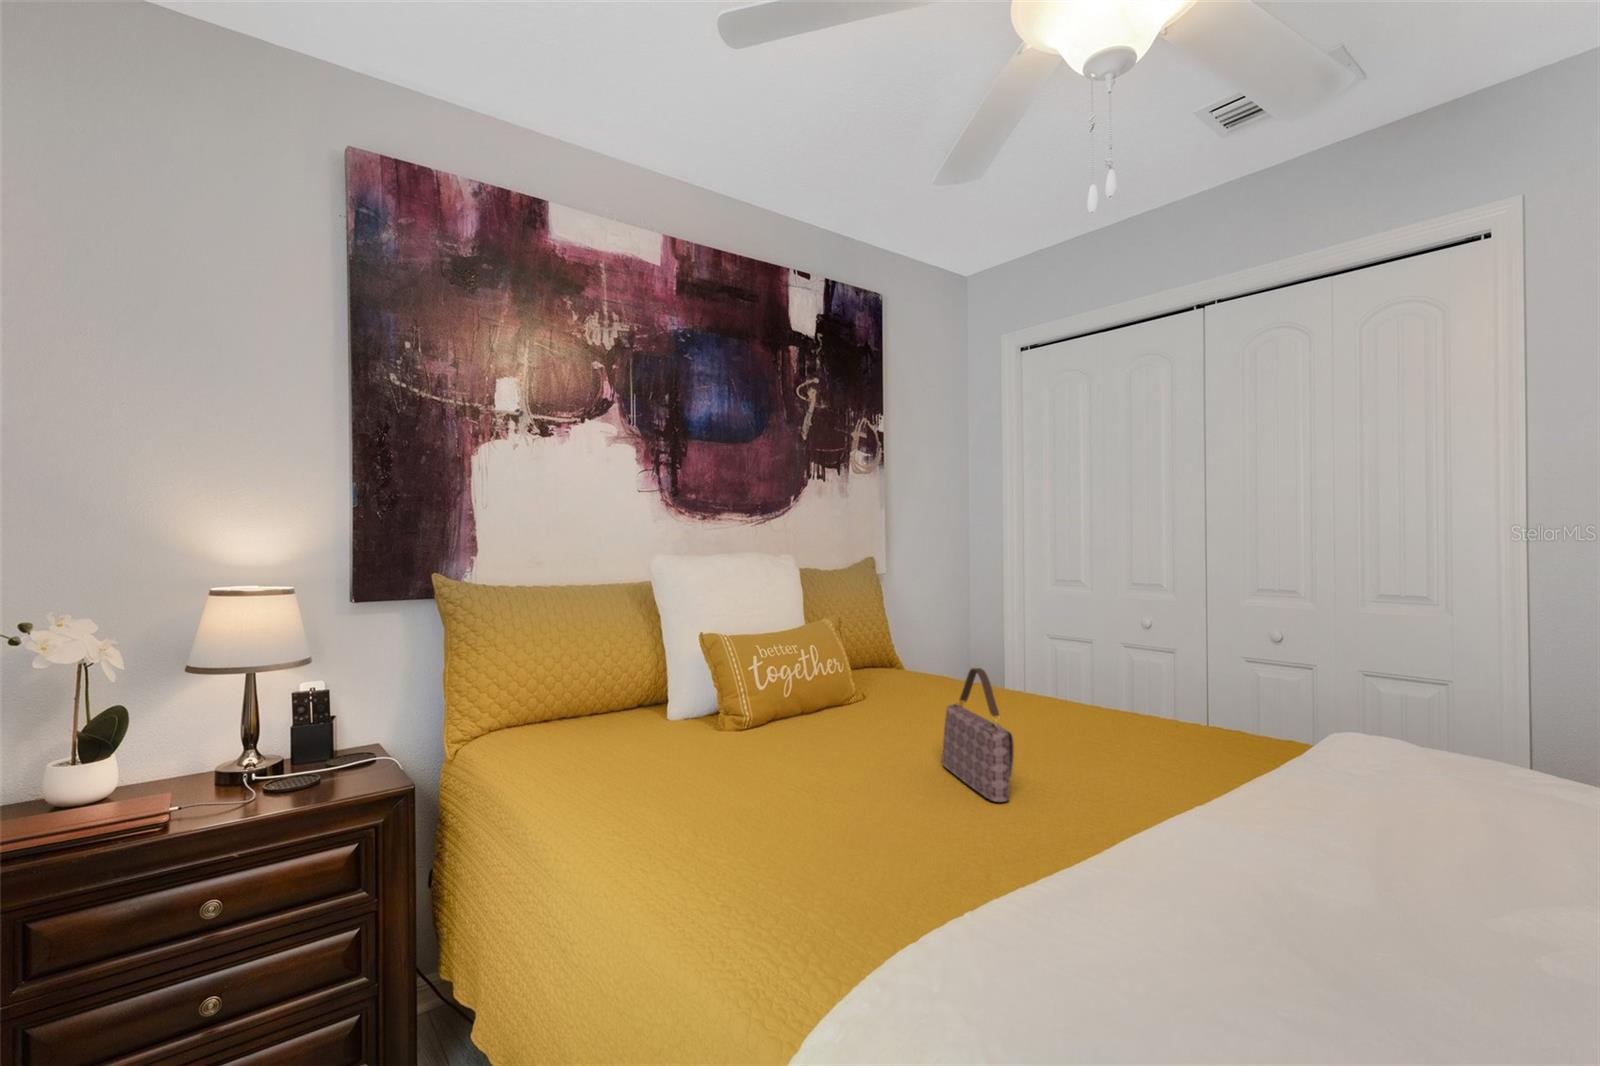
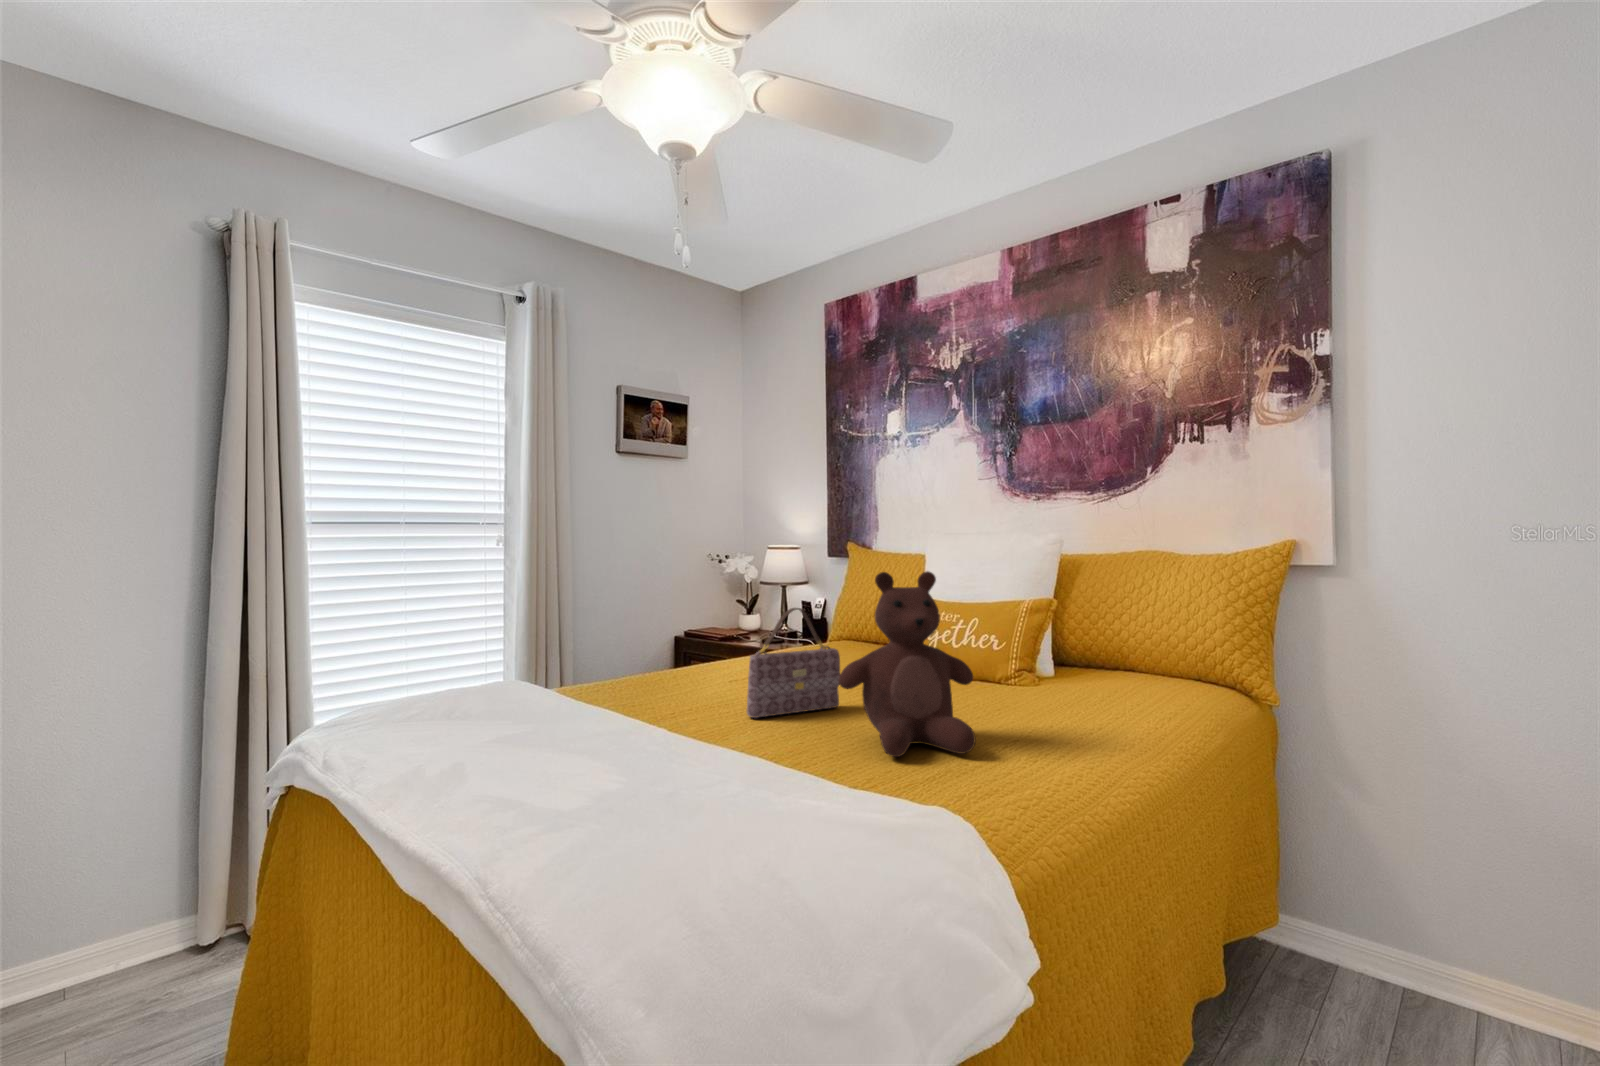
teddy bear: none [1047,617,1159,776] -> present [838,571,975,757]

